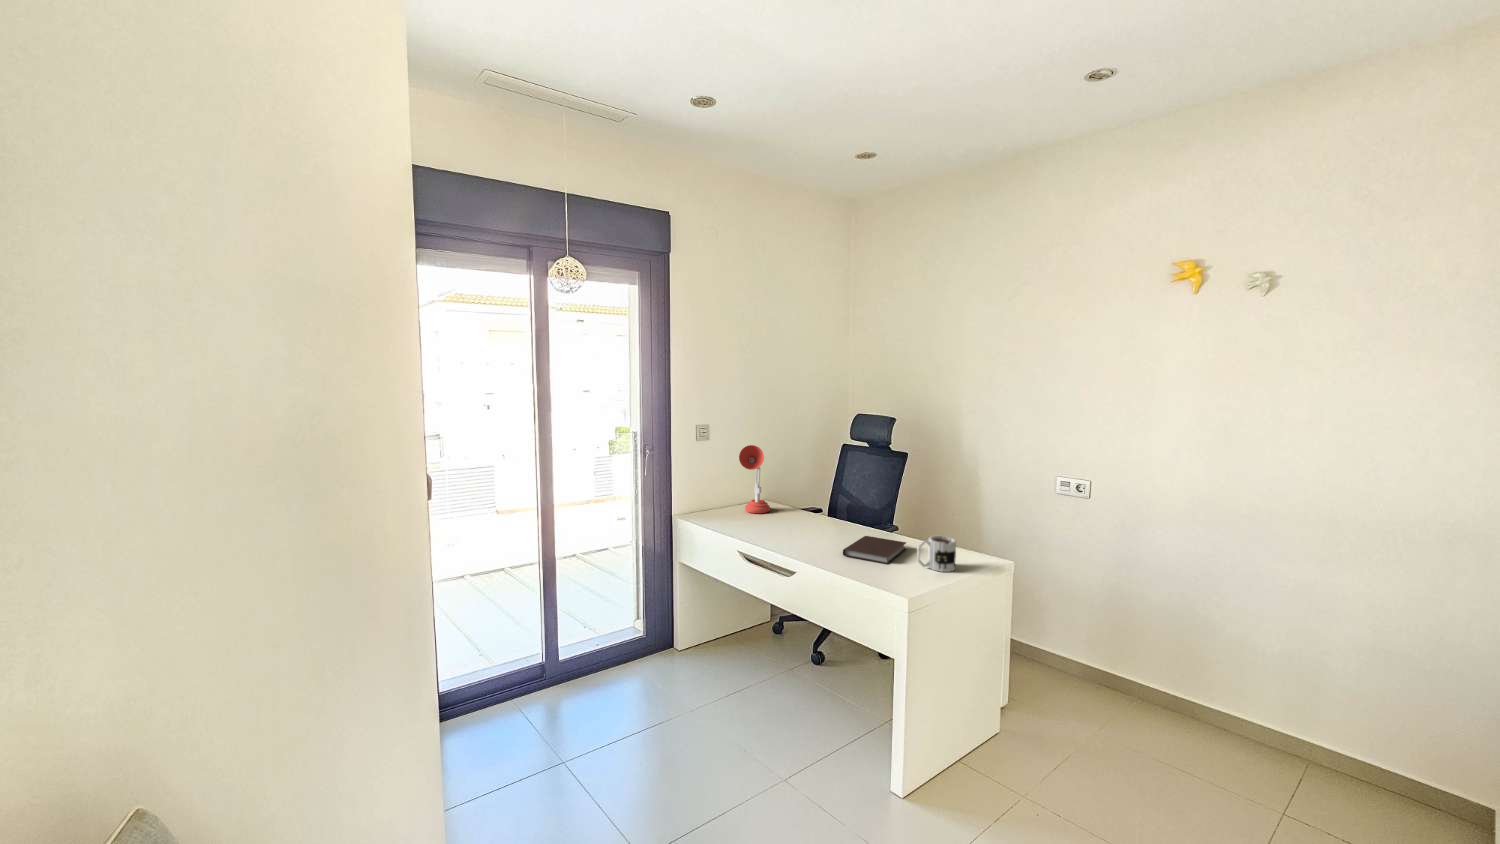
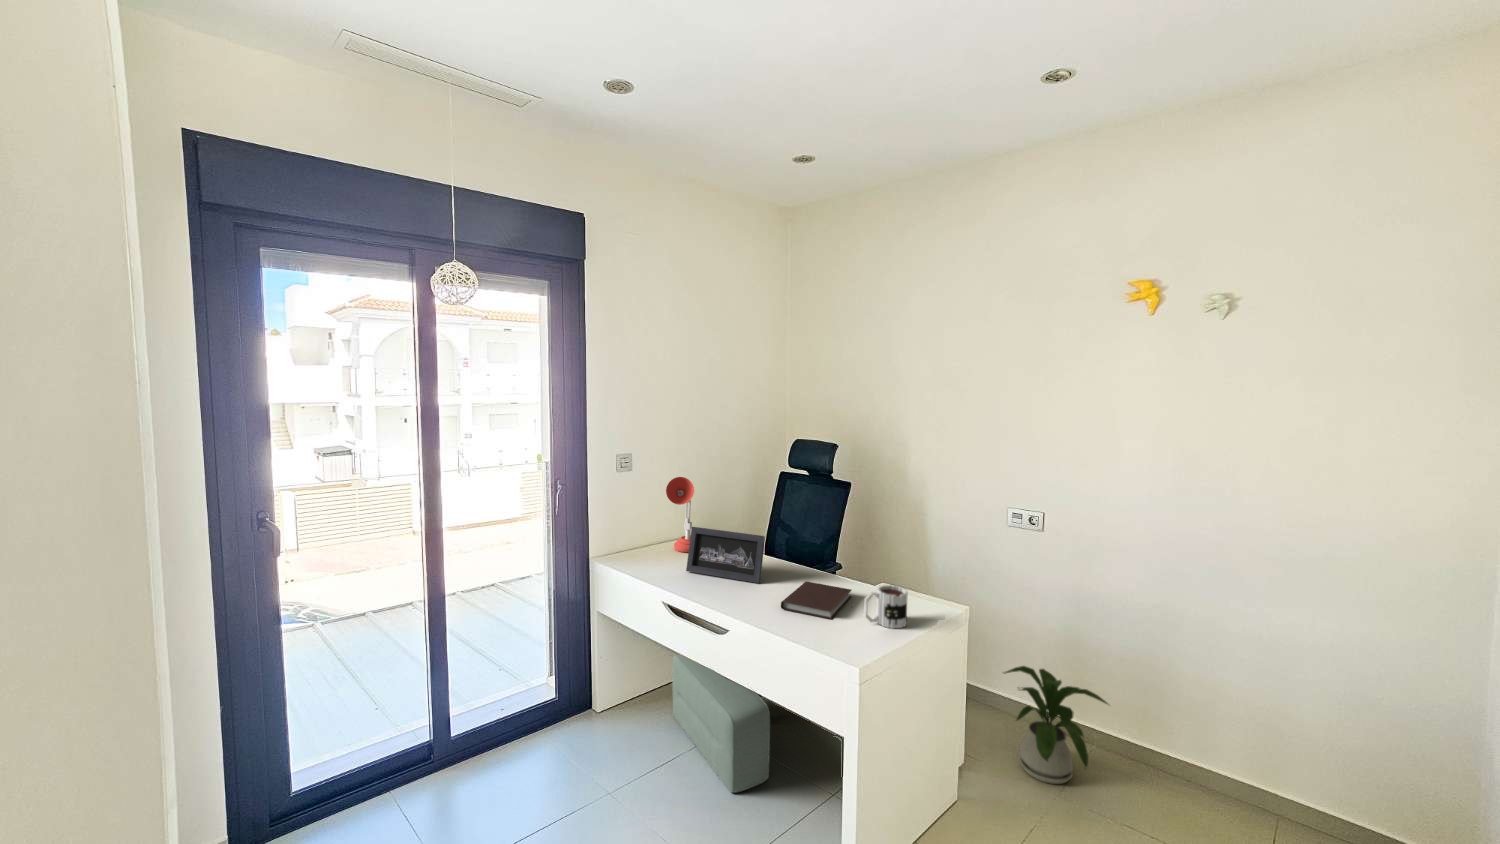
picture frame: none [758,488,829,537] -> present [686,527,765,583]
pouf: none [744,598,832,715] -> present [672,654,770,793]
house plant: none [1047,619,1148,725] -> present [1004,666,1108,784]

